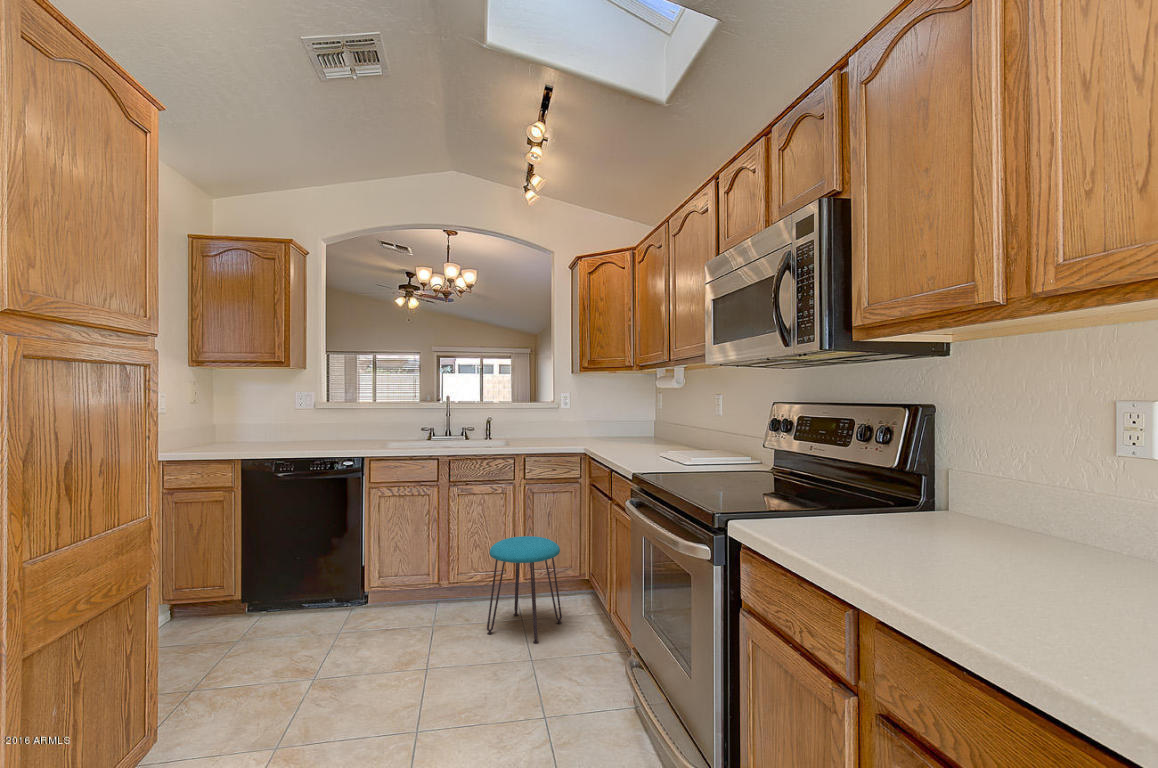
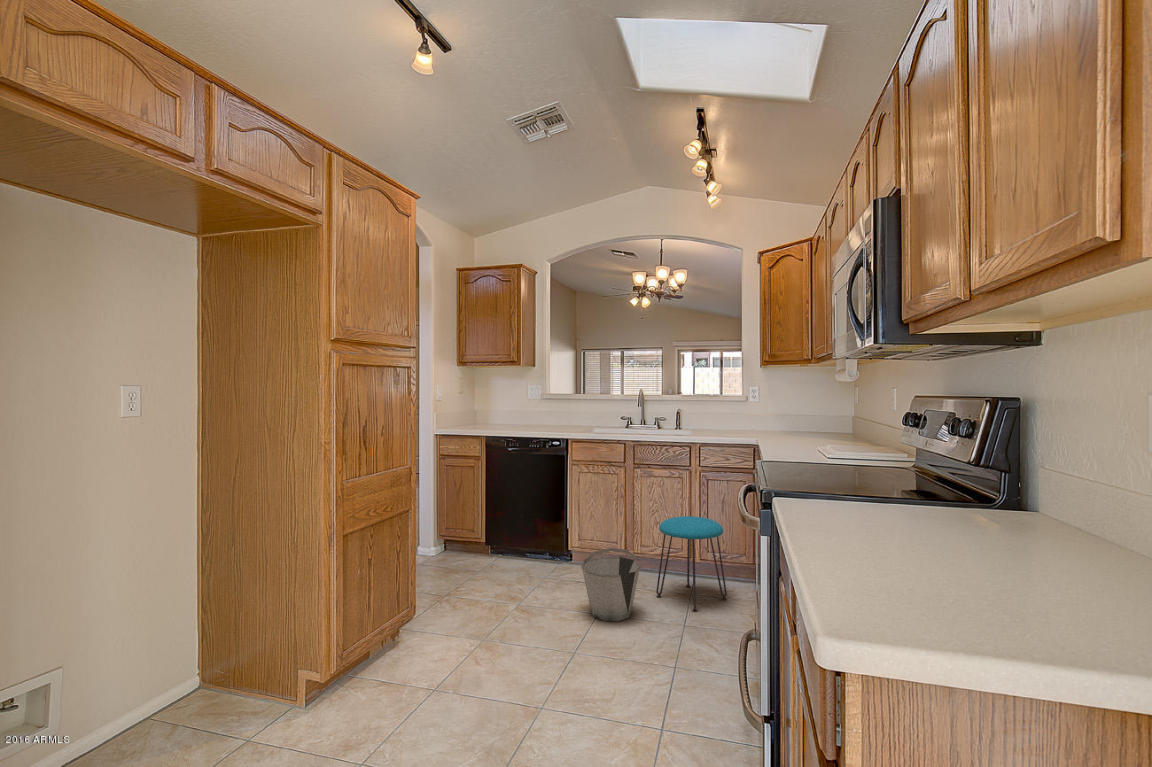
bucket: none [407,585,479,678] -> present [581,548,640,621]

